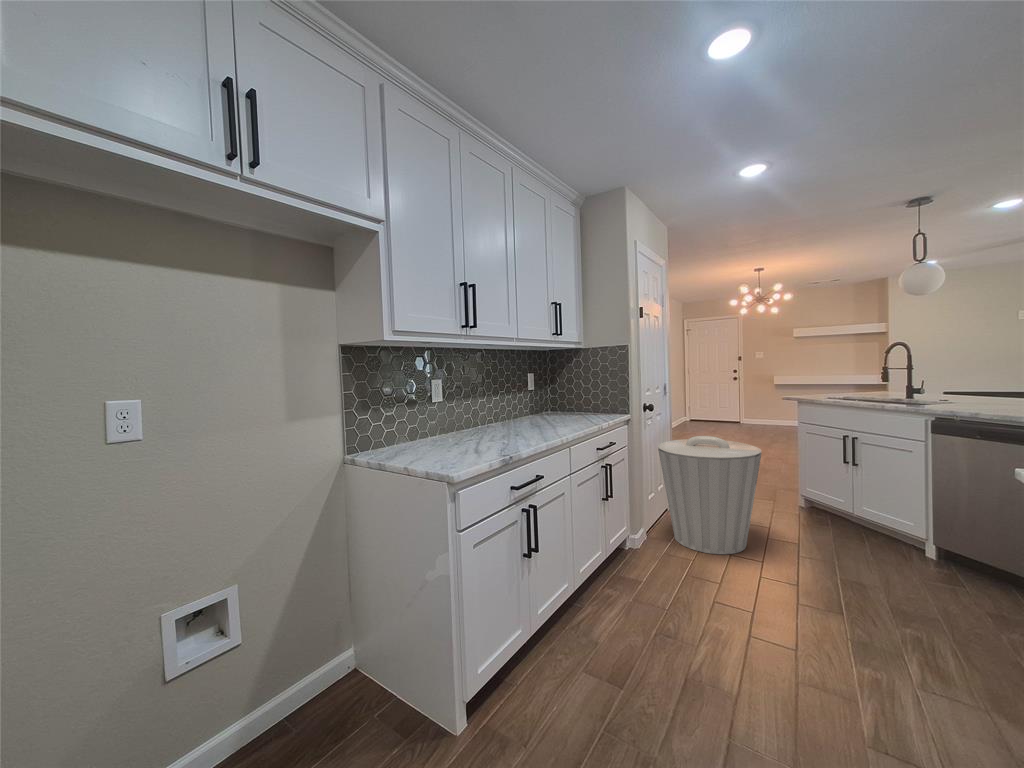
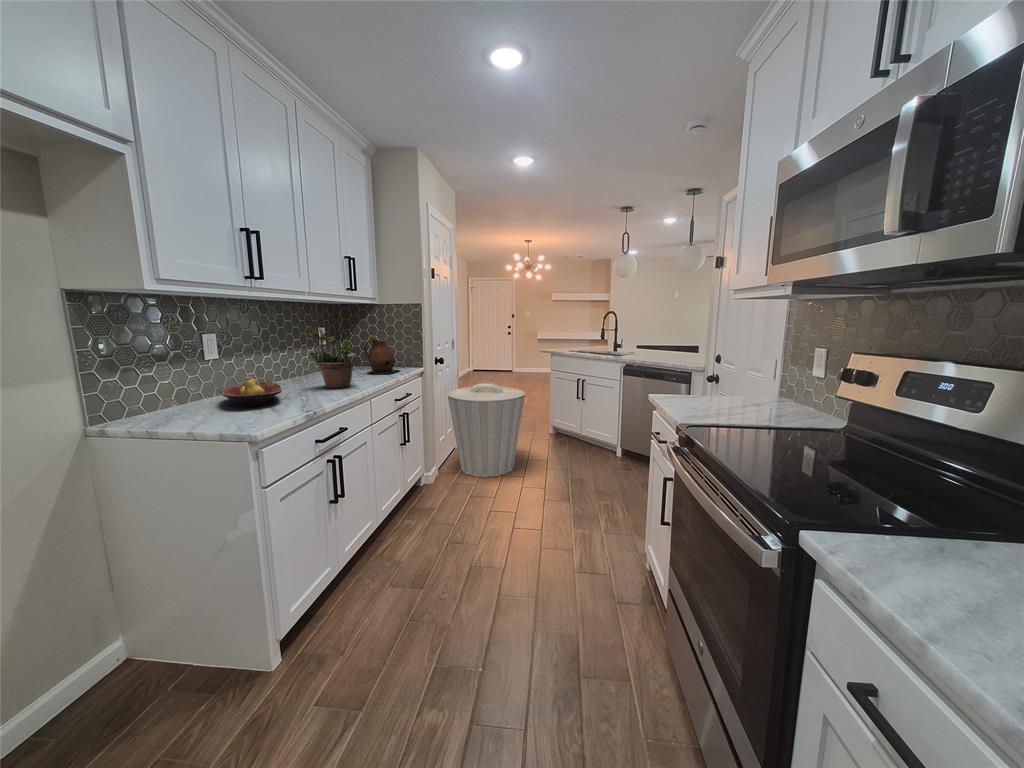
potted plant: none [513,367,557,433] -> present [309,328,355,388]
ceramic pitcher: none [567,381,605,421] -> present [364,336,398,374]
fruit bowl: none [438,419,487,447] -> present [221,377,281,407]

